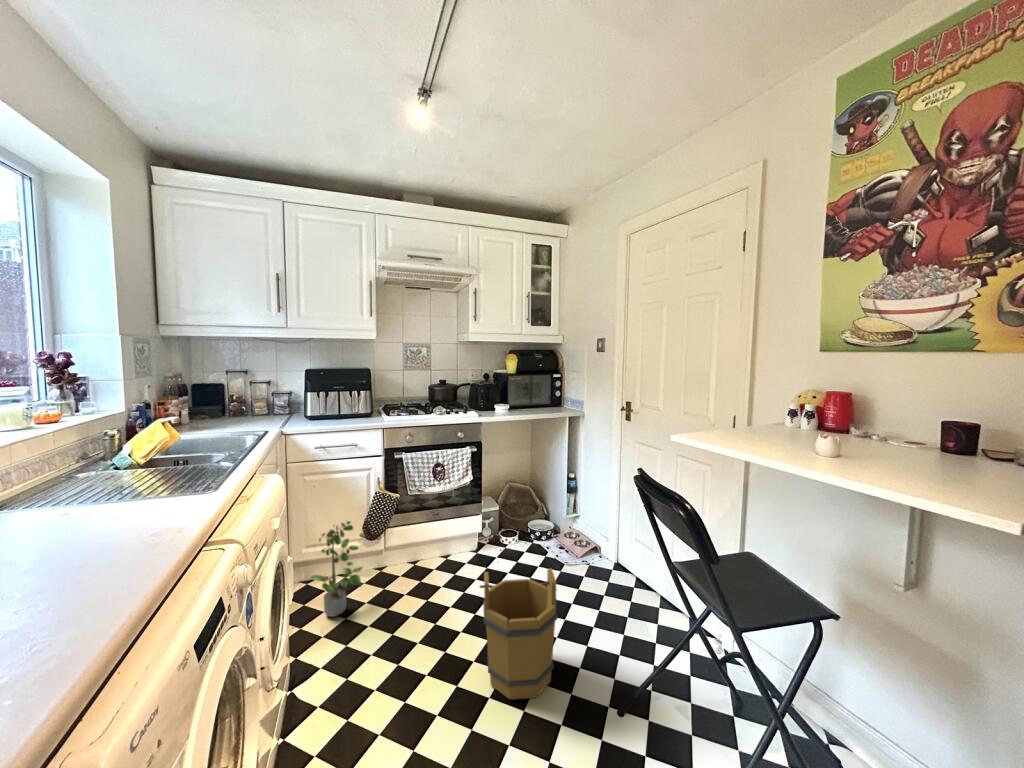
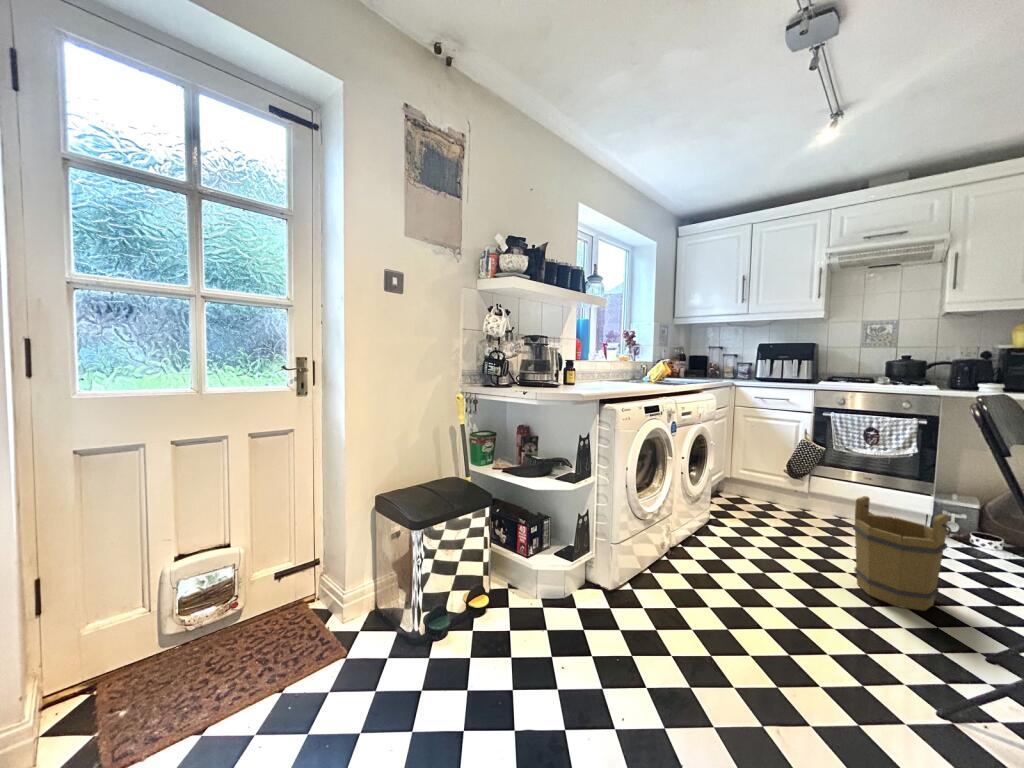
potted plant: present [311,521,363,617] -> none [740,450,784,514]

